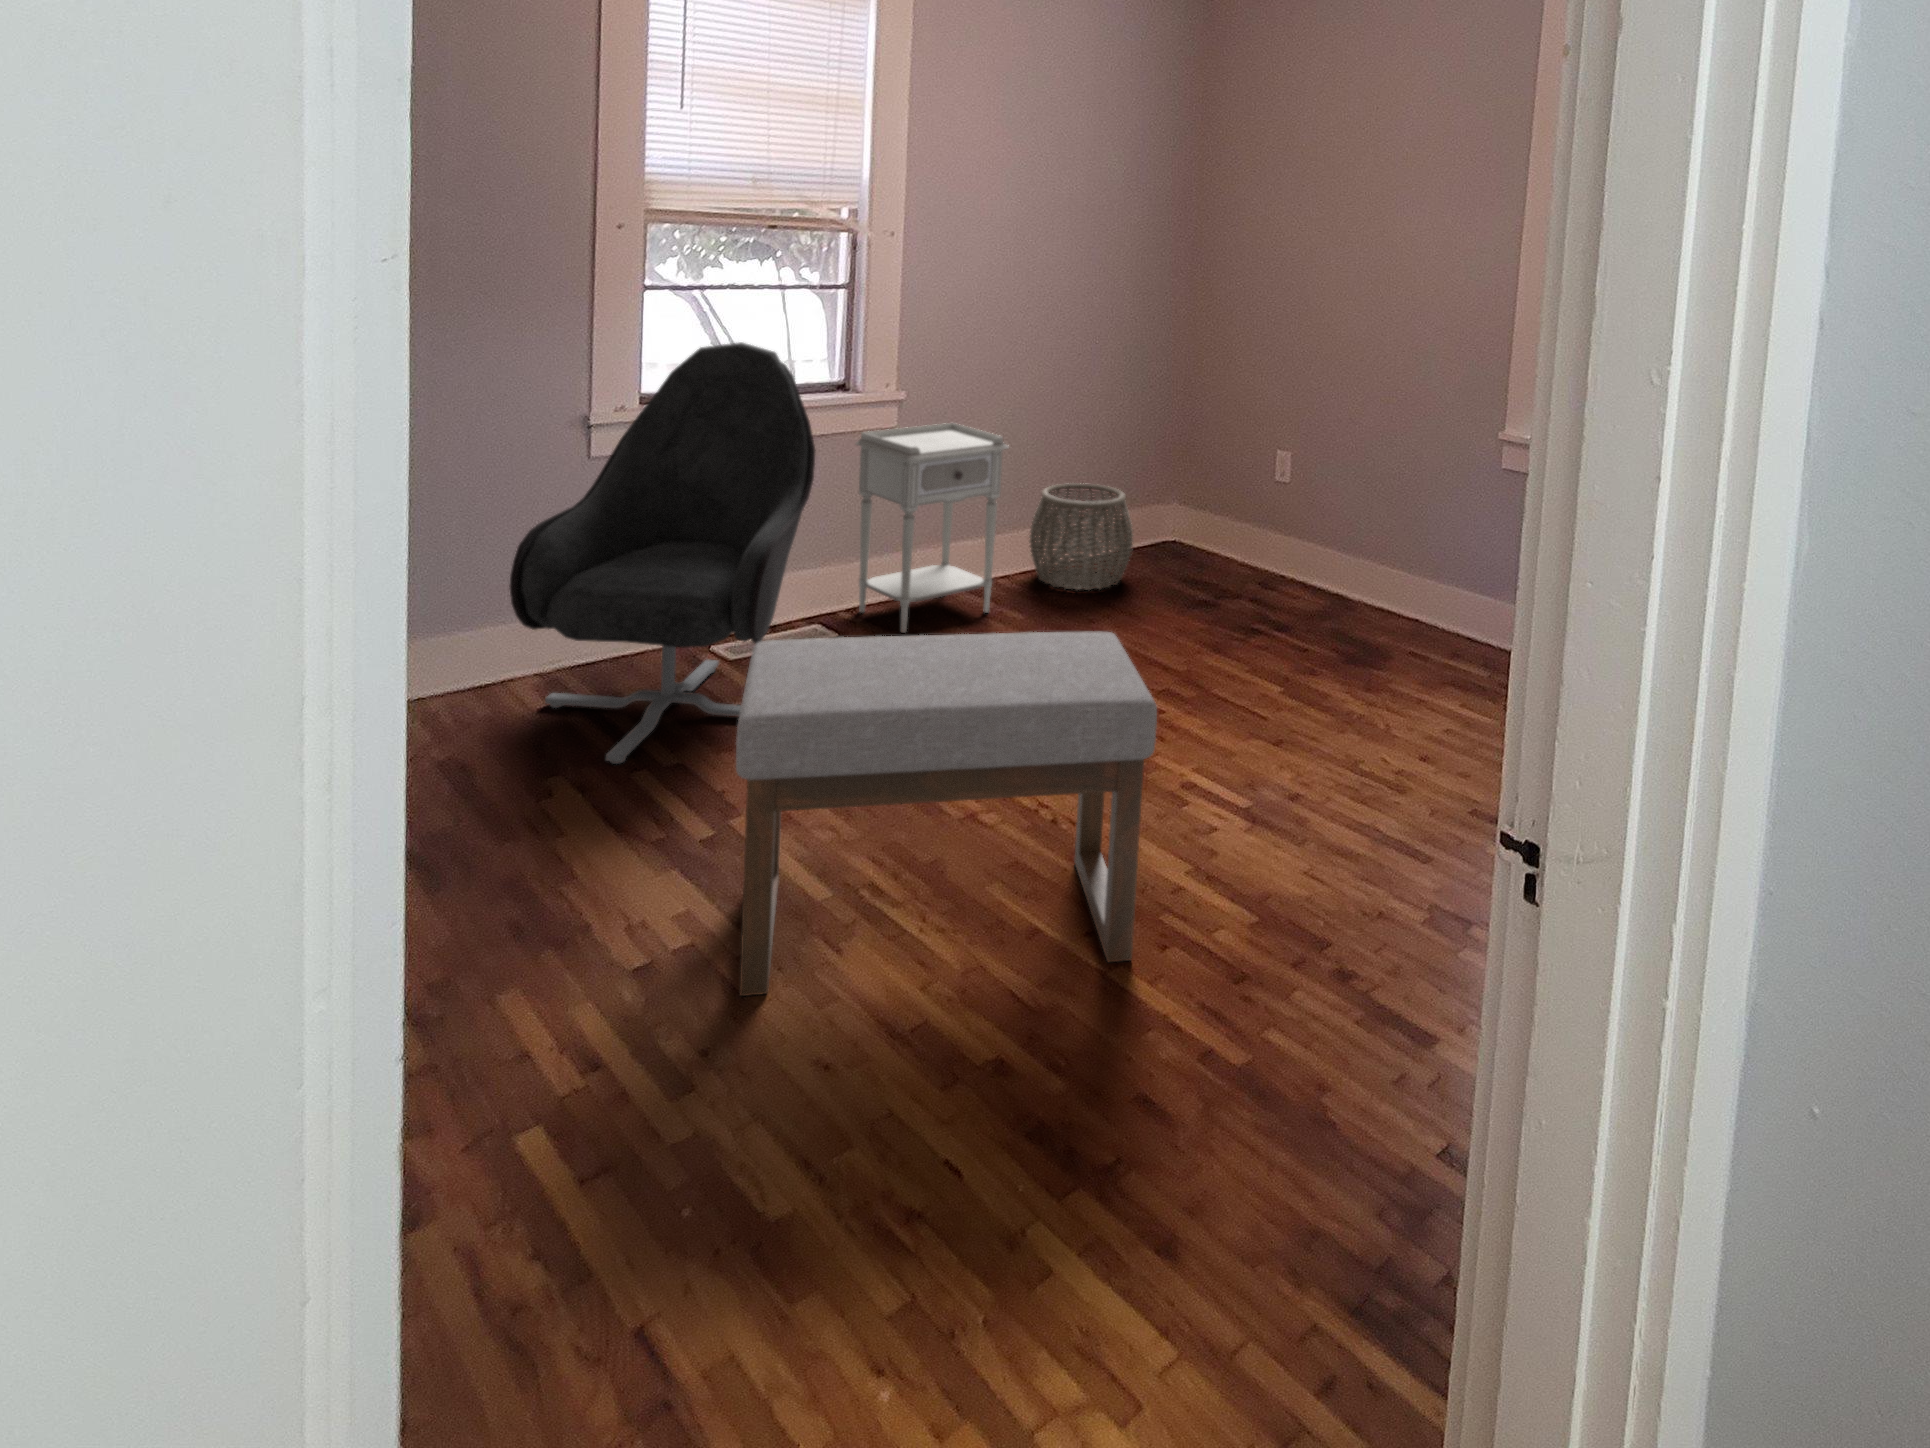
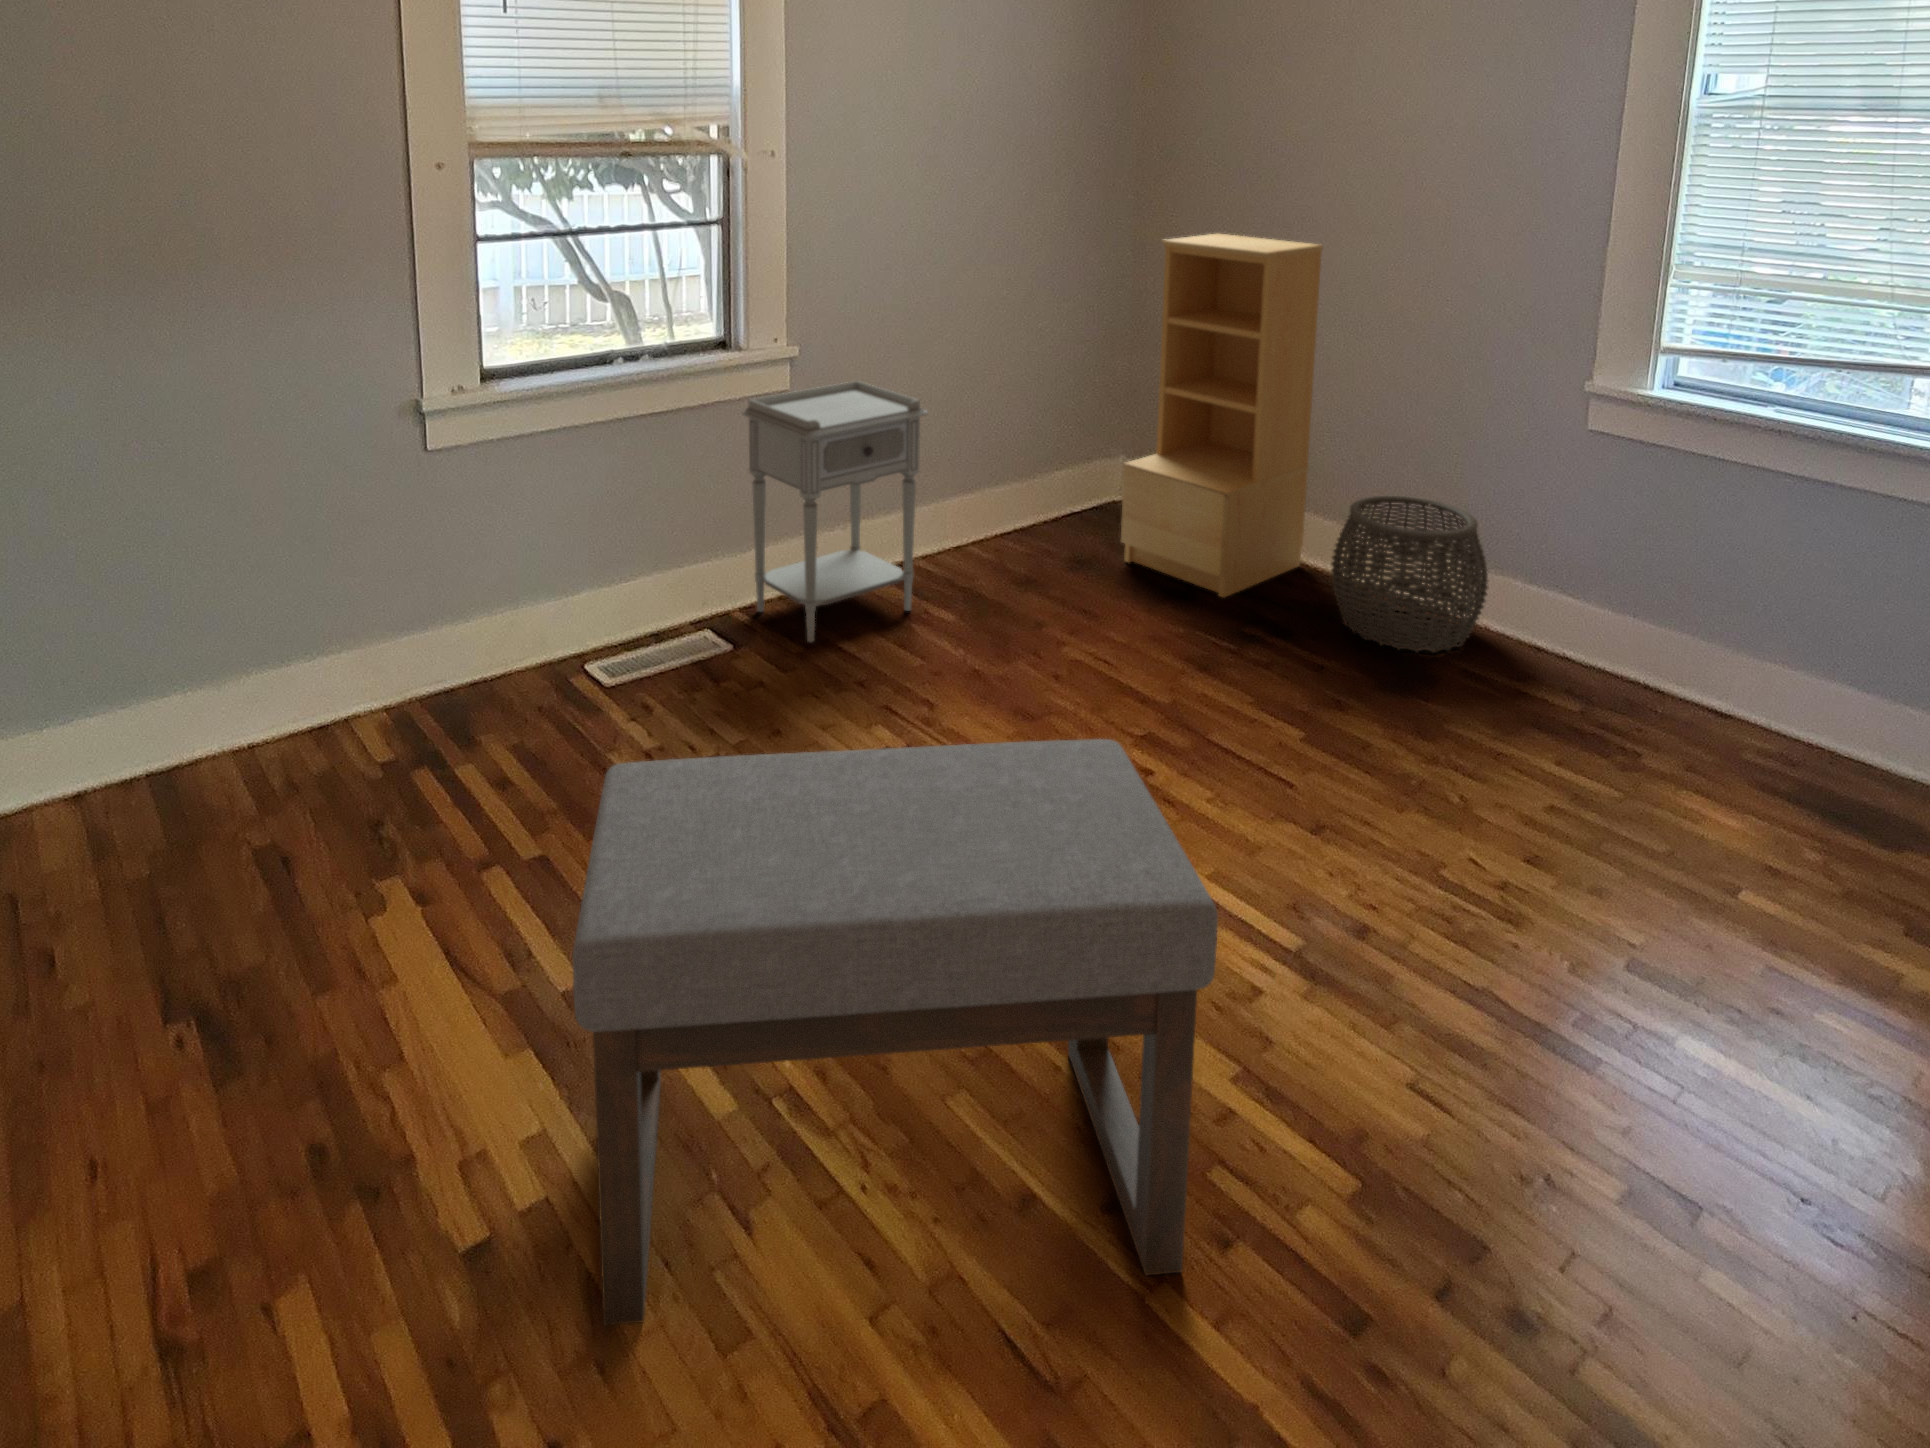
bookshelf: none [1167,317,1329,606] -> present [1121,234,1323,597]
armchair: present [509,342,816,764] -> none [325,302,692,855]
woven basket: present [1029,483,1133,590] -> present [1331,496,1488,653]

